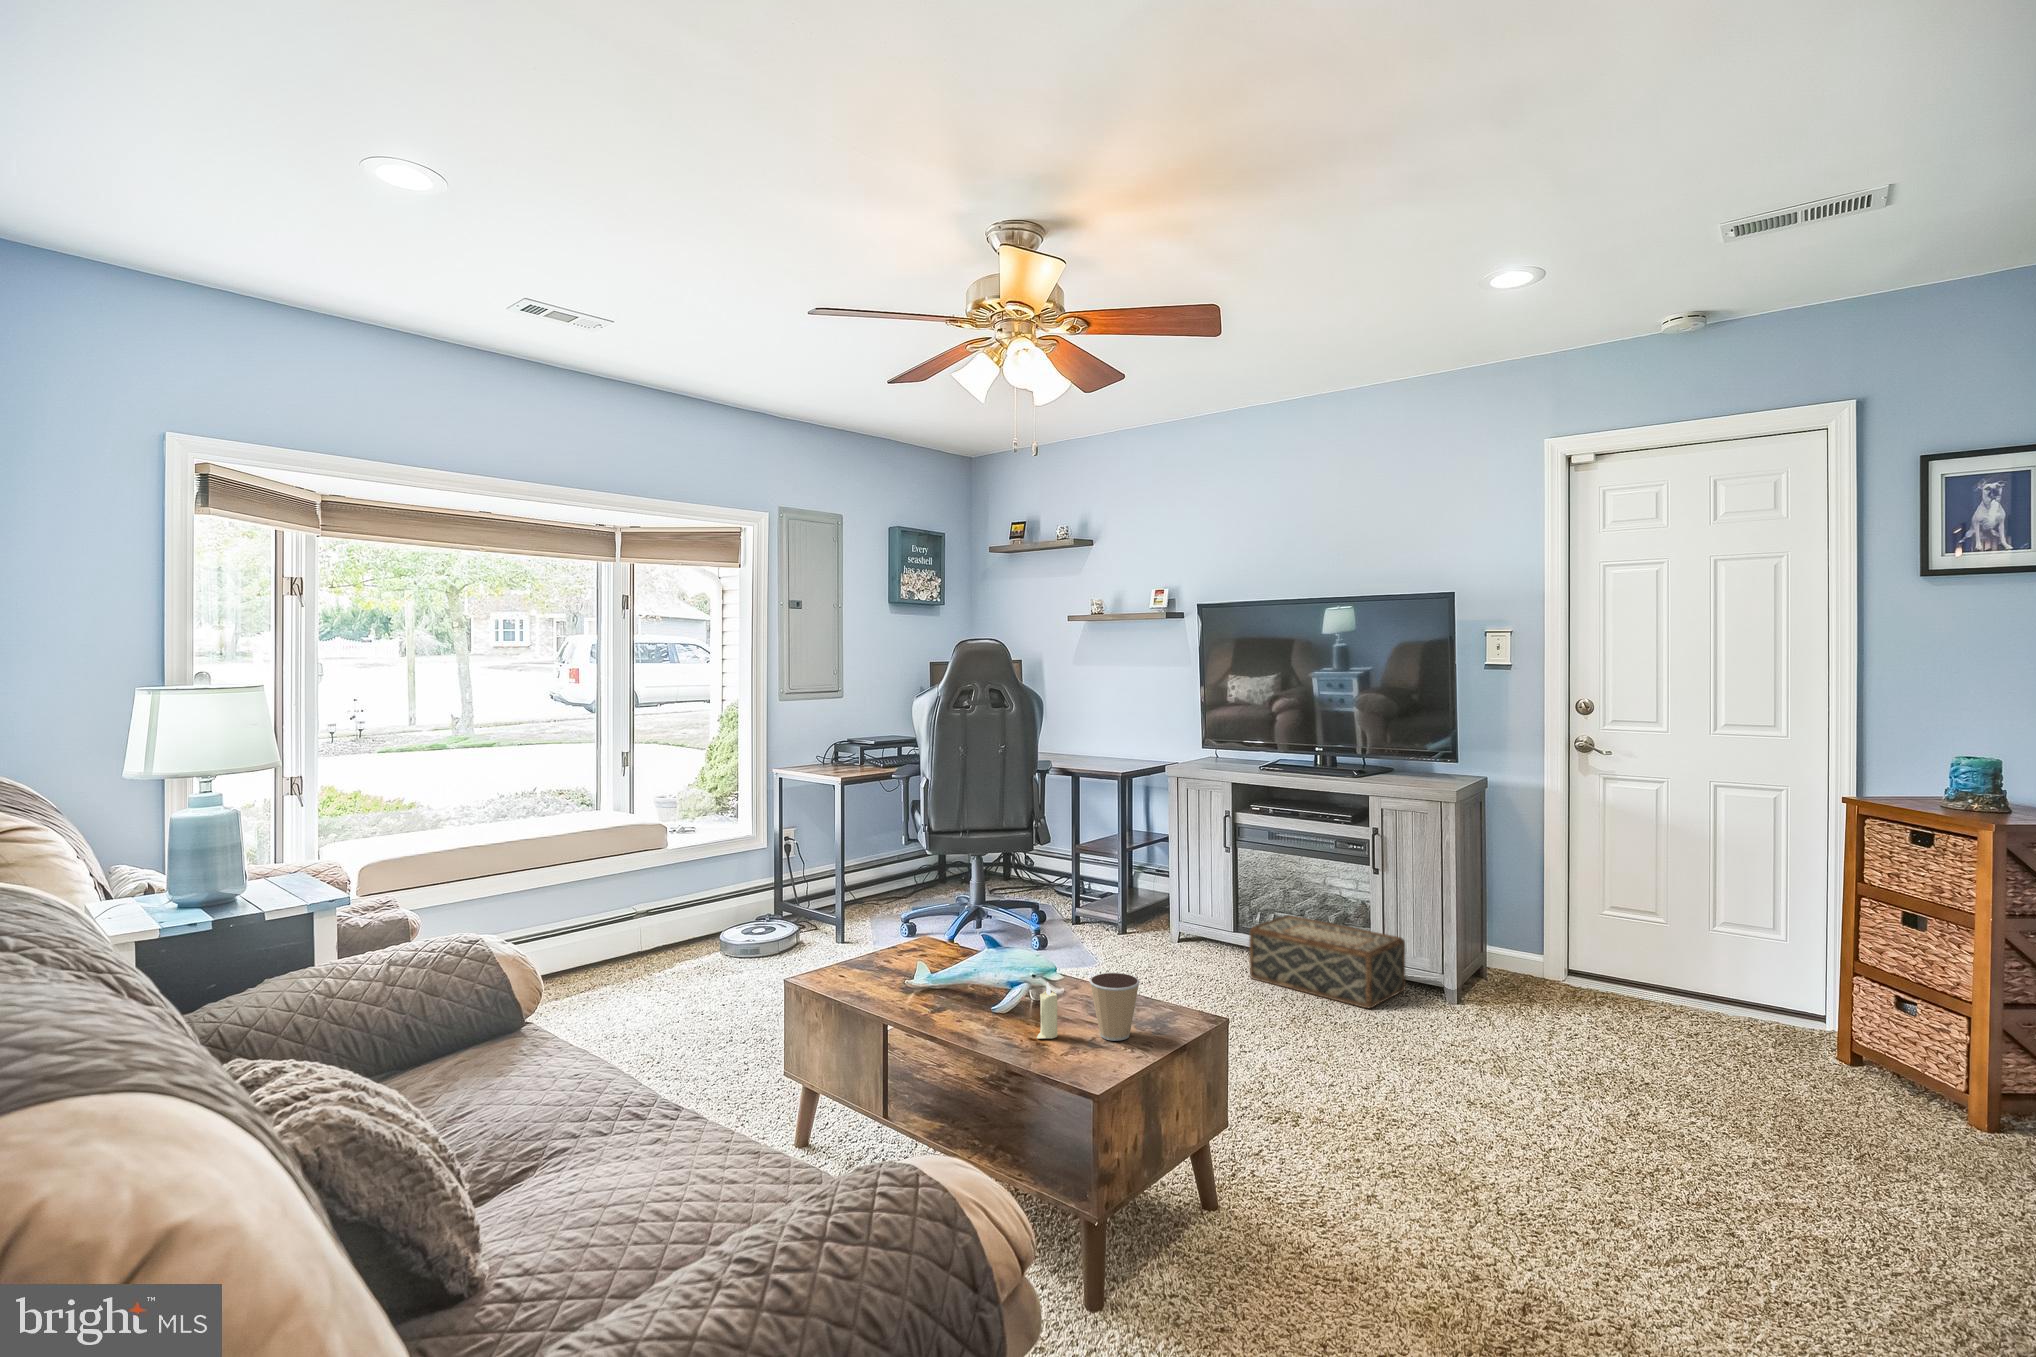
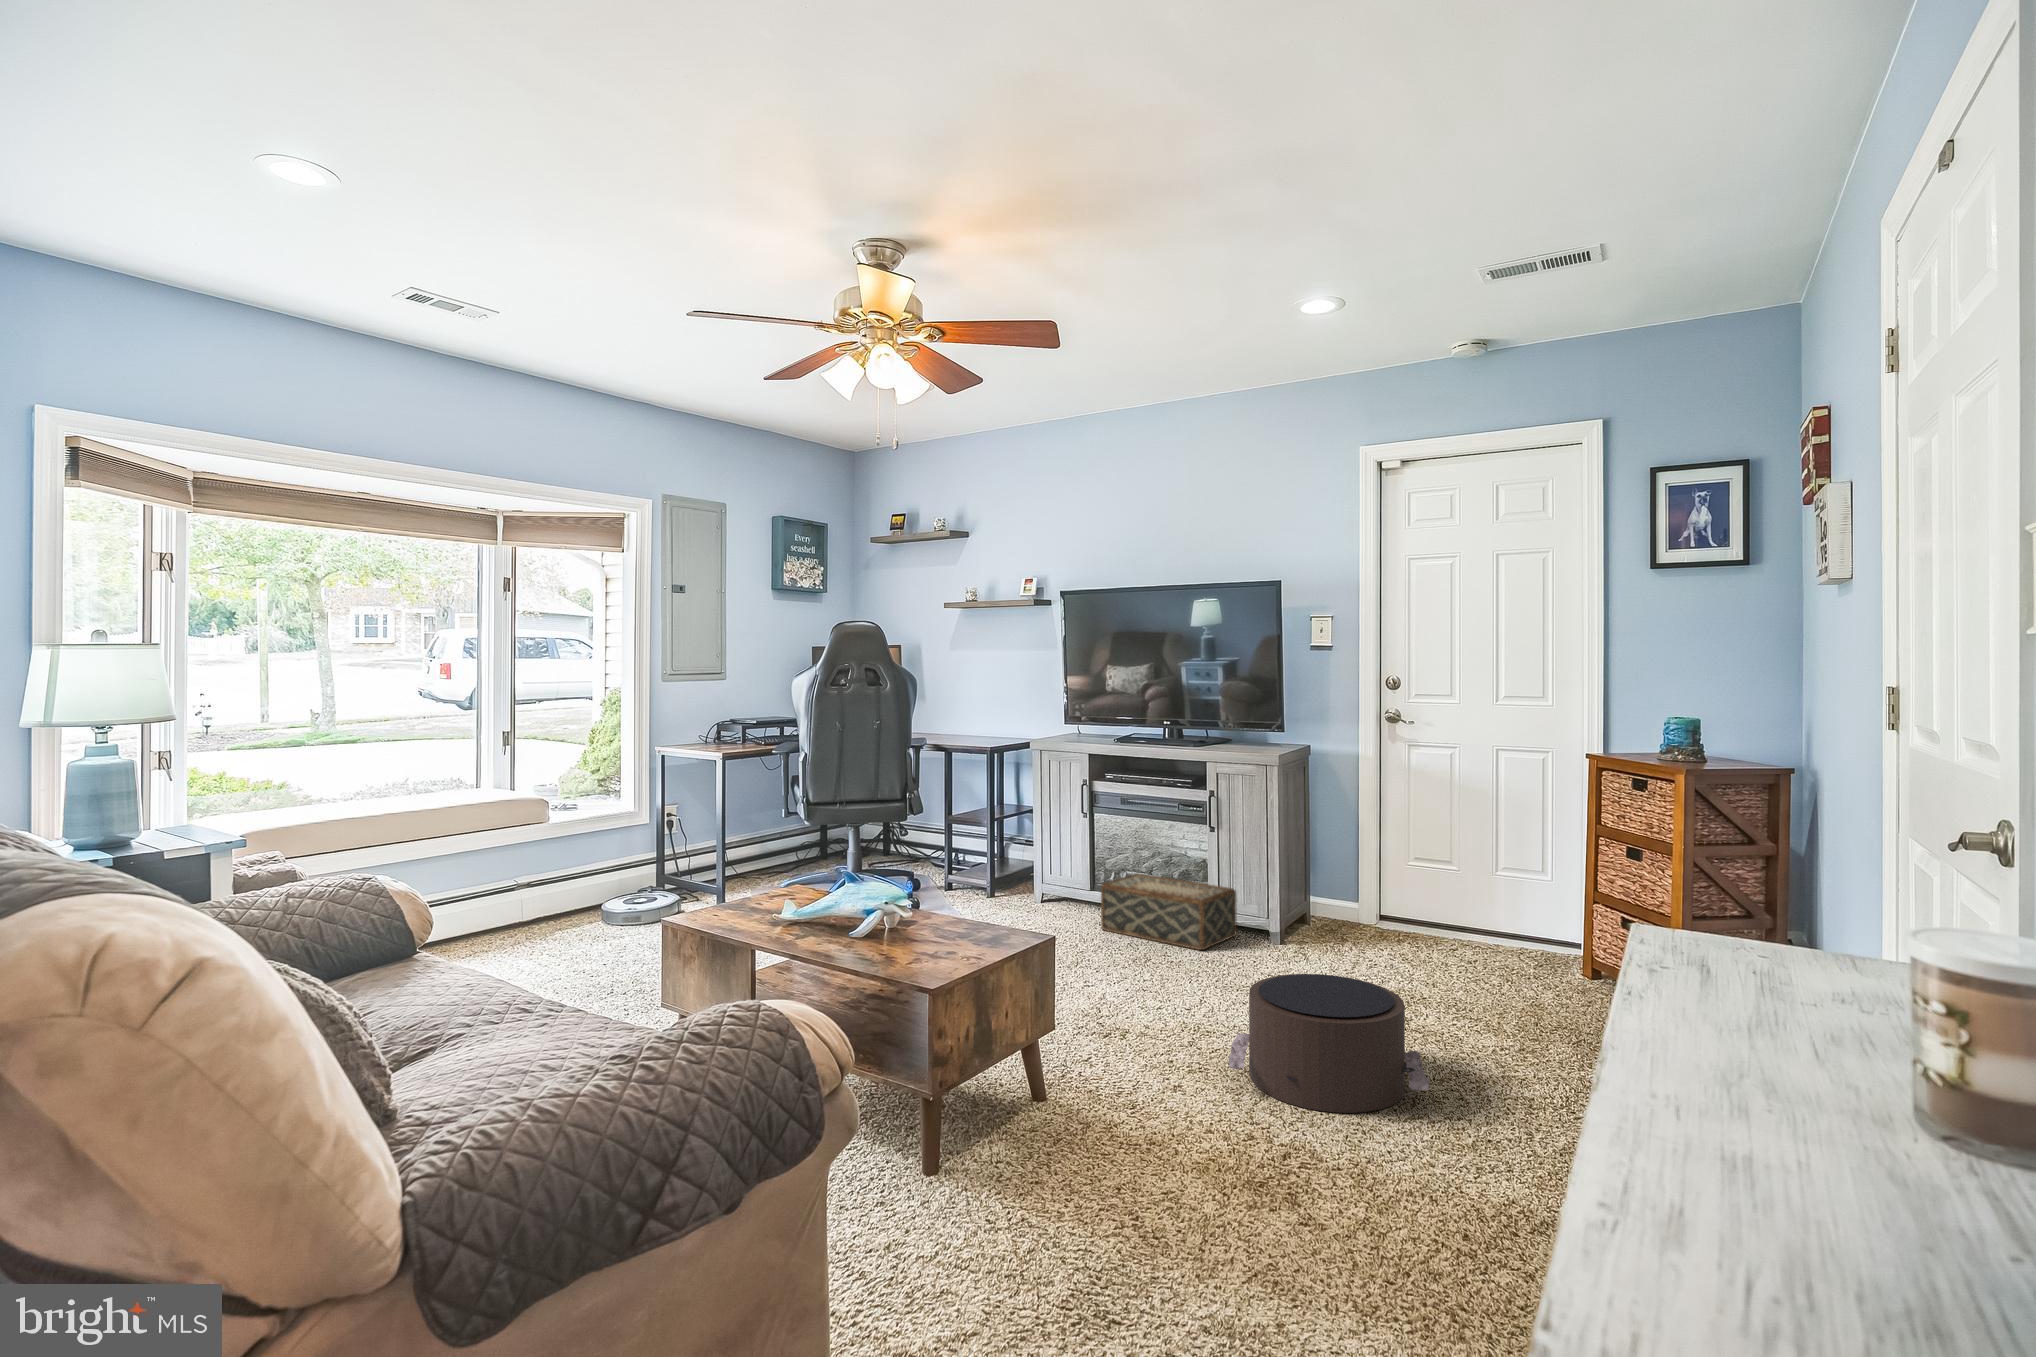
coffee cup: present [1089,973,1140,1041] -> none [933,897,977,953]
candle: present [1037,982,1058,1039] -> none [886,904,905,953]
pouf: none [1433,1063,1696,1248] -> present [1228,974,1430,1113]

